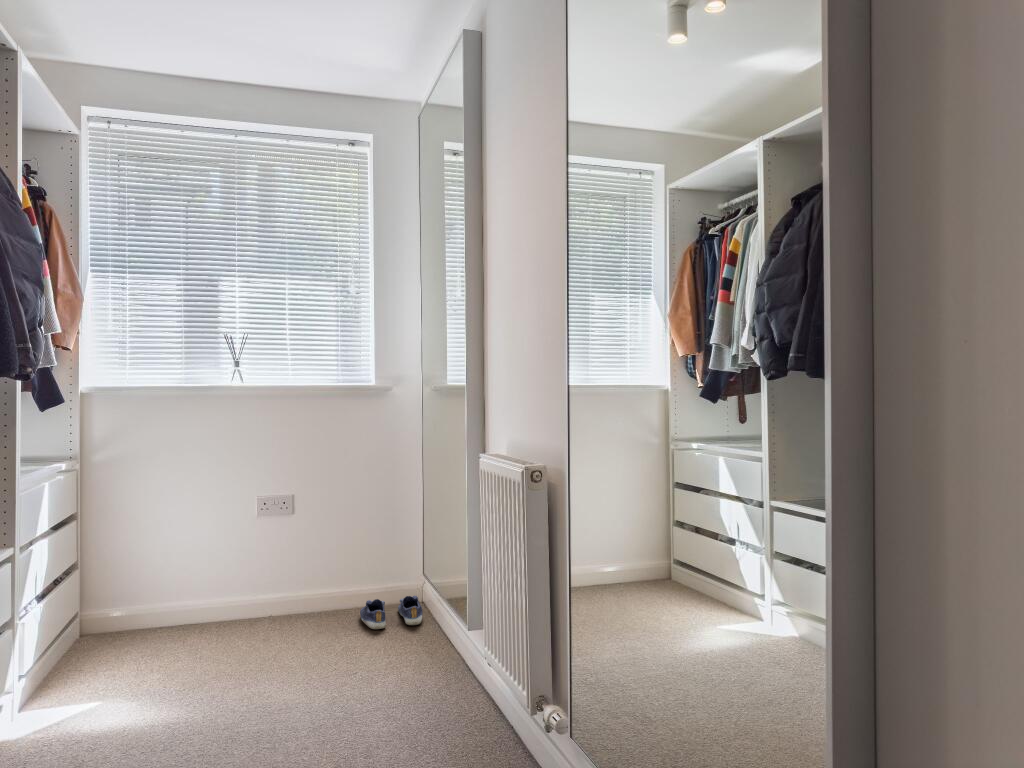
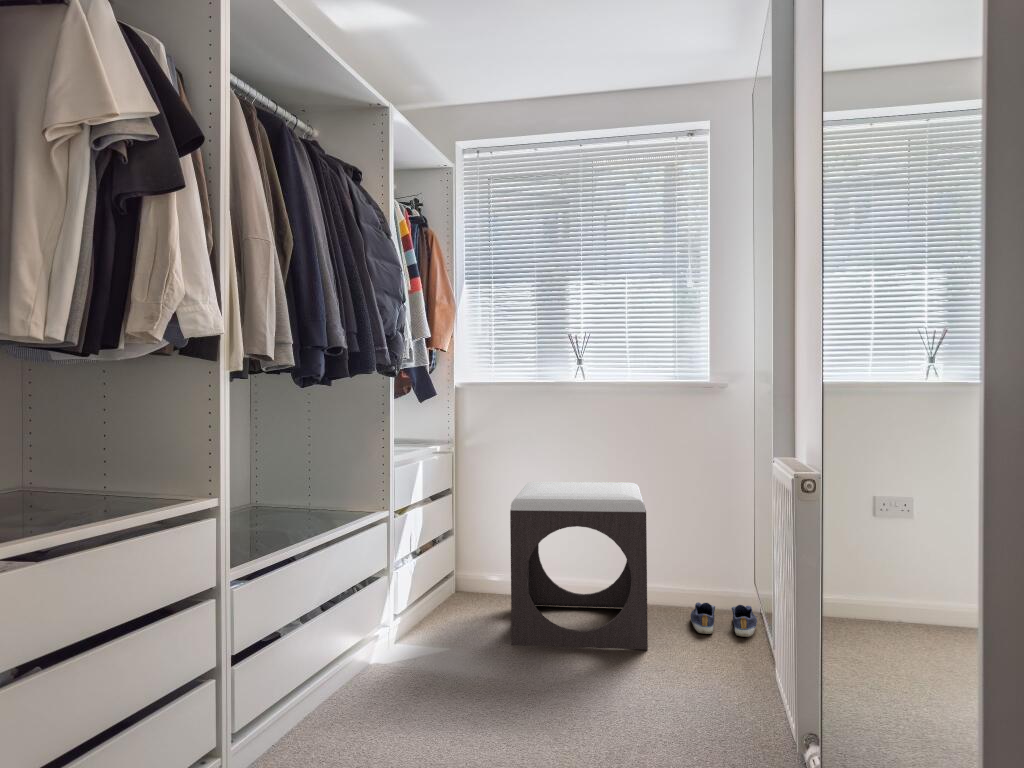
footstool: none [177,490,332,681] -> present [510,482,648,650]

